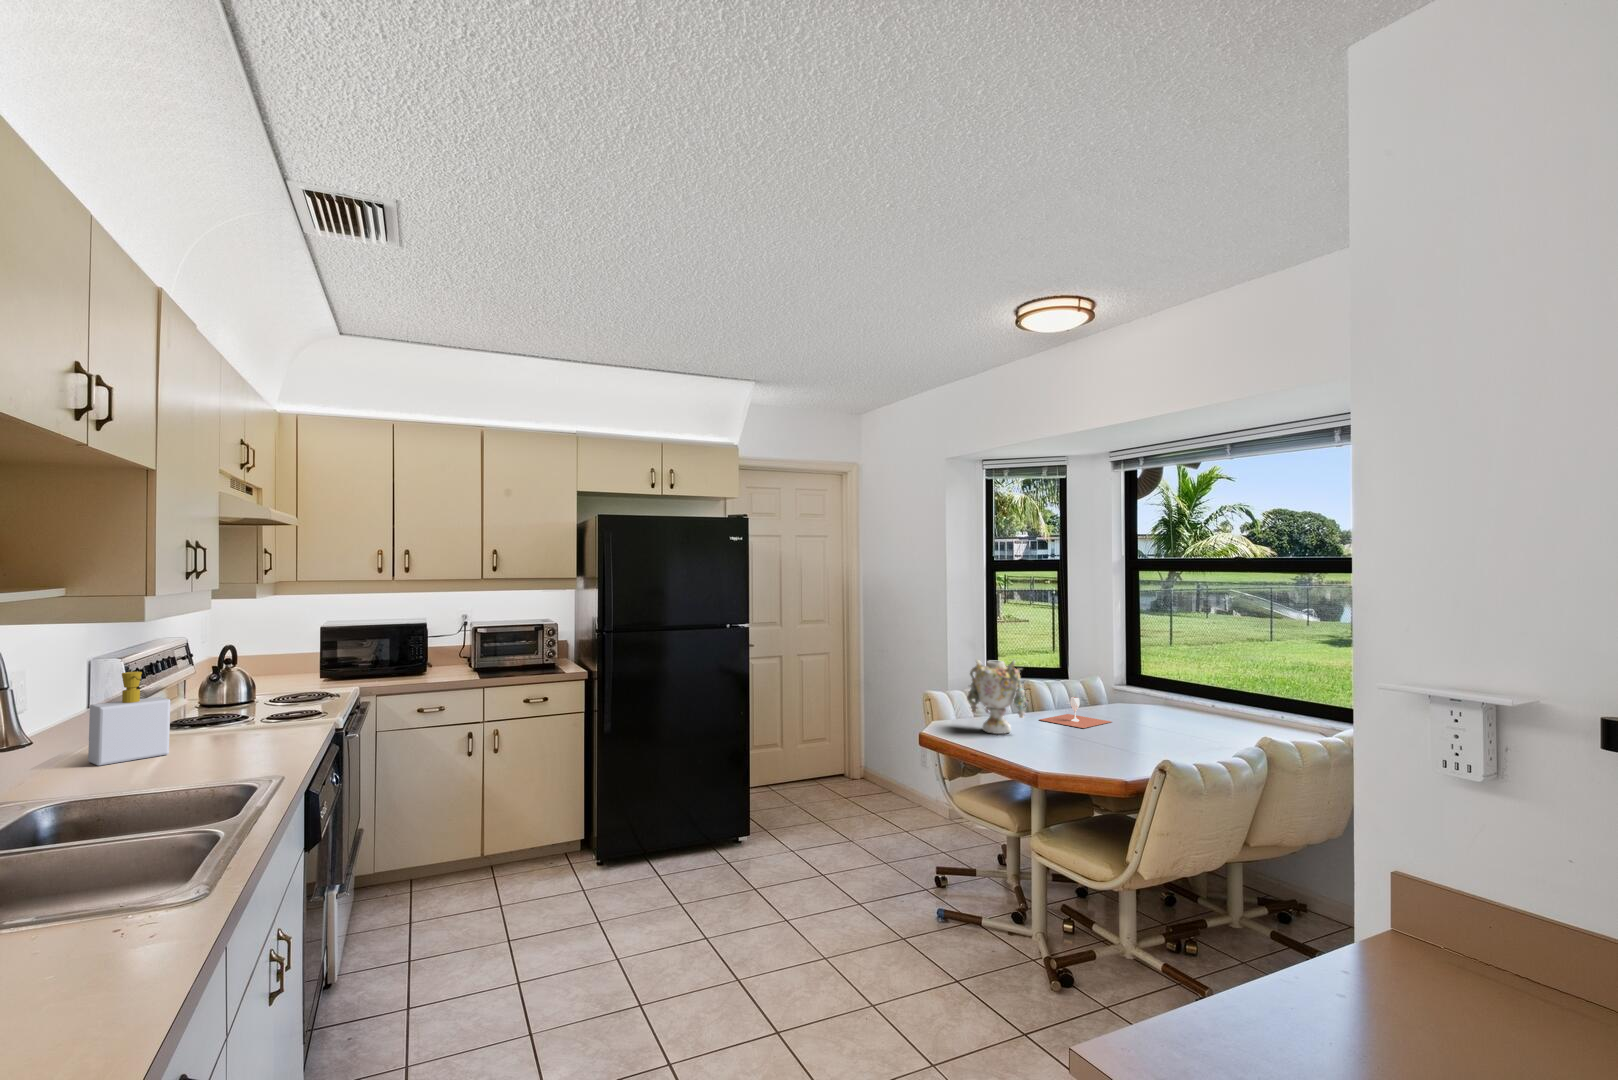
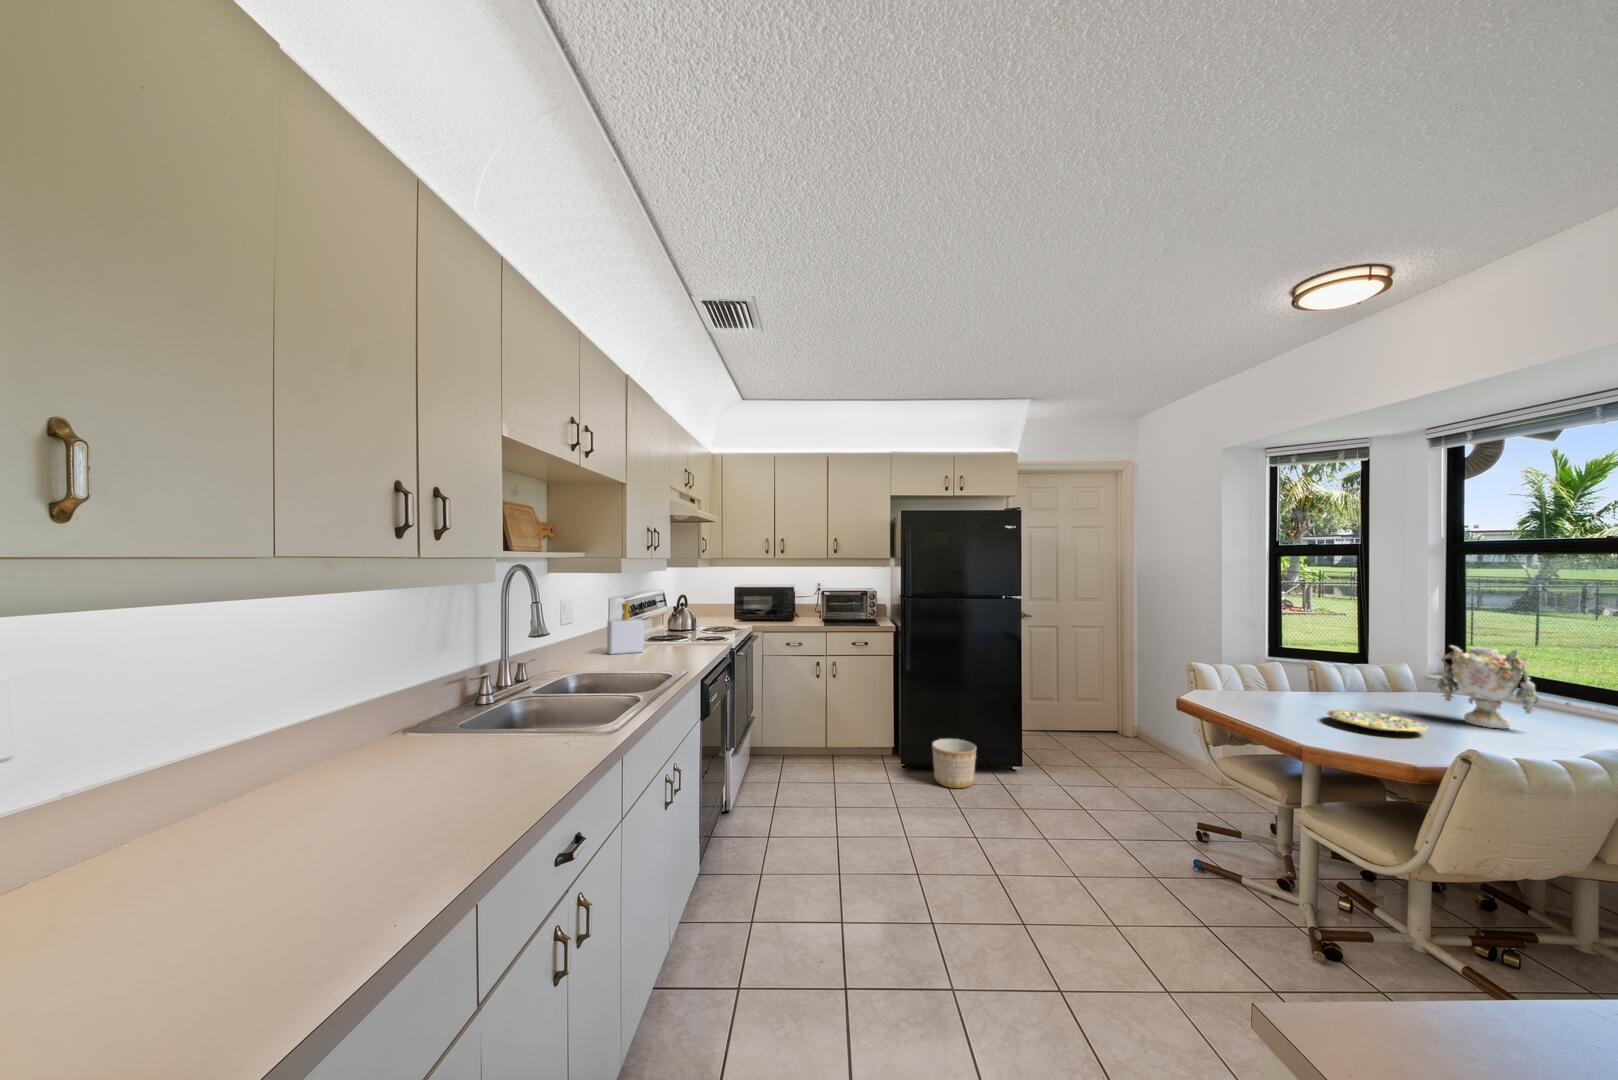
vase: present [967,660,1028,734] -> present [1437,646,1540,729]
wine glass: present [1040,697,1111,728] -> none [1317,679,1416,711]
plate: none [1052,730,1127,747] -> present [1327,710,1427,731]
planter: none [638,816,696,881] -> present [932,739,976,788]

